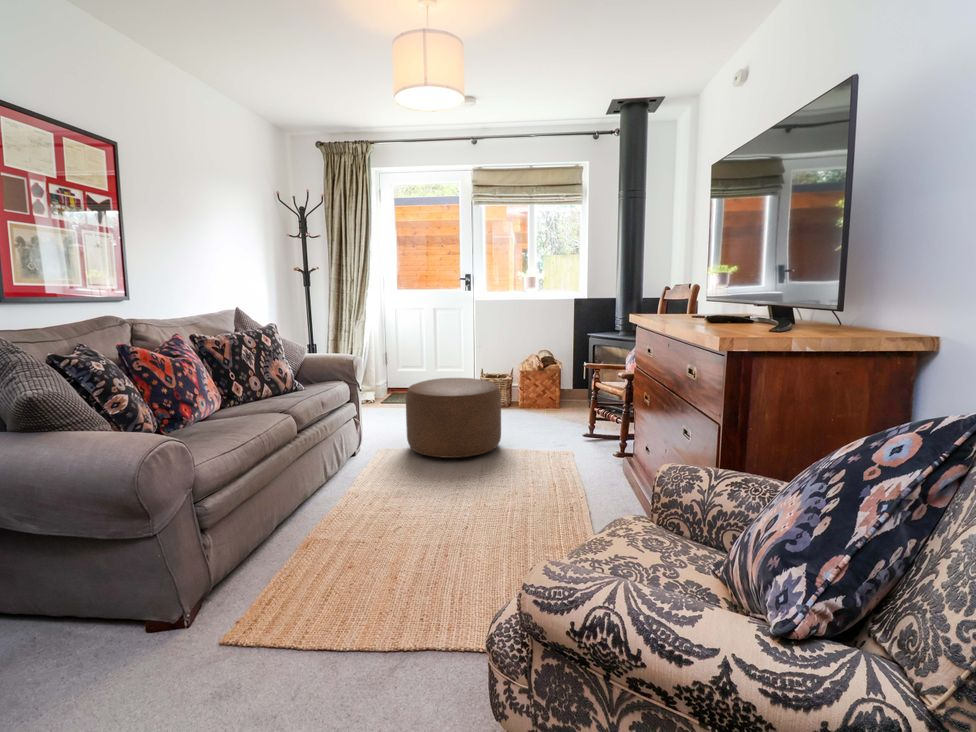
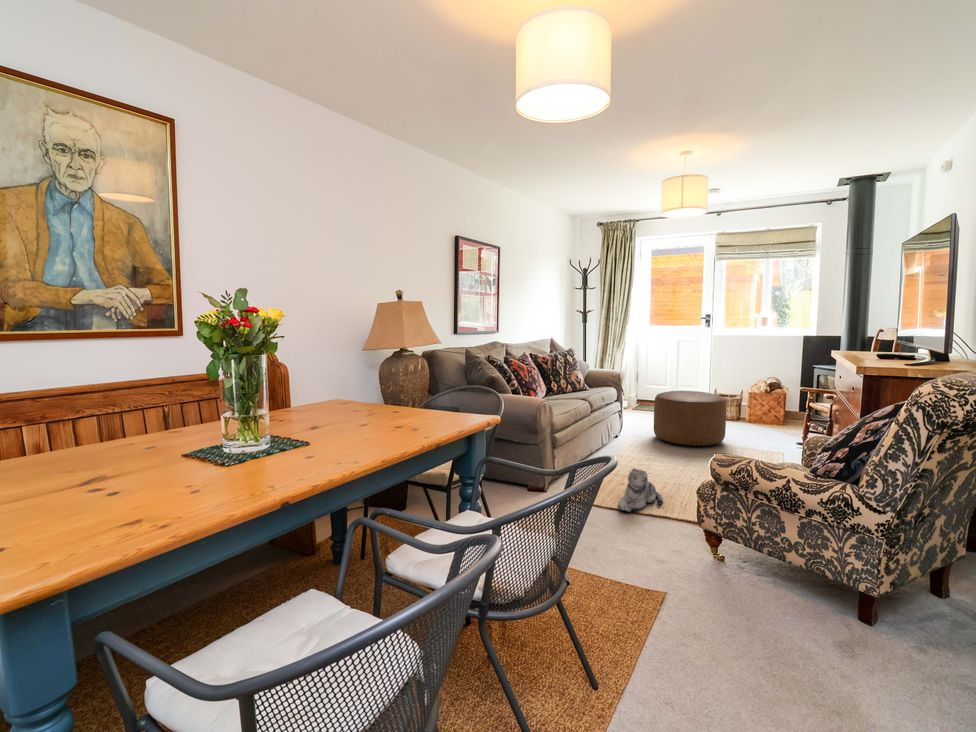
plush toy: none [338,549,422,646] -> present [619,468,663,512]

